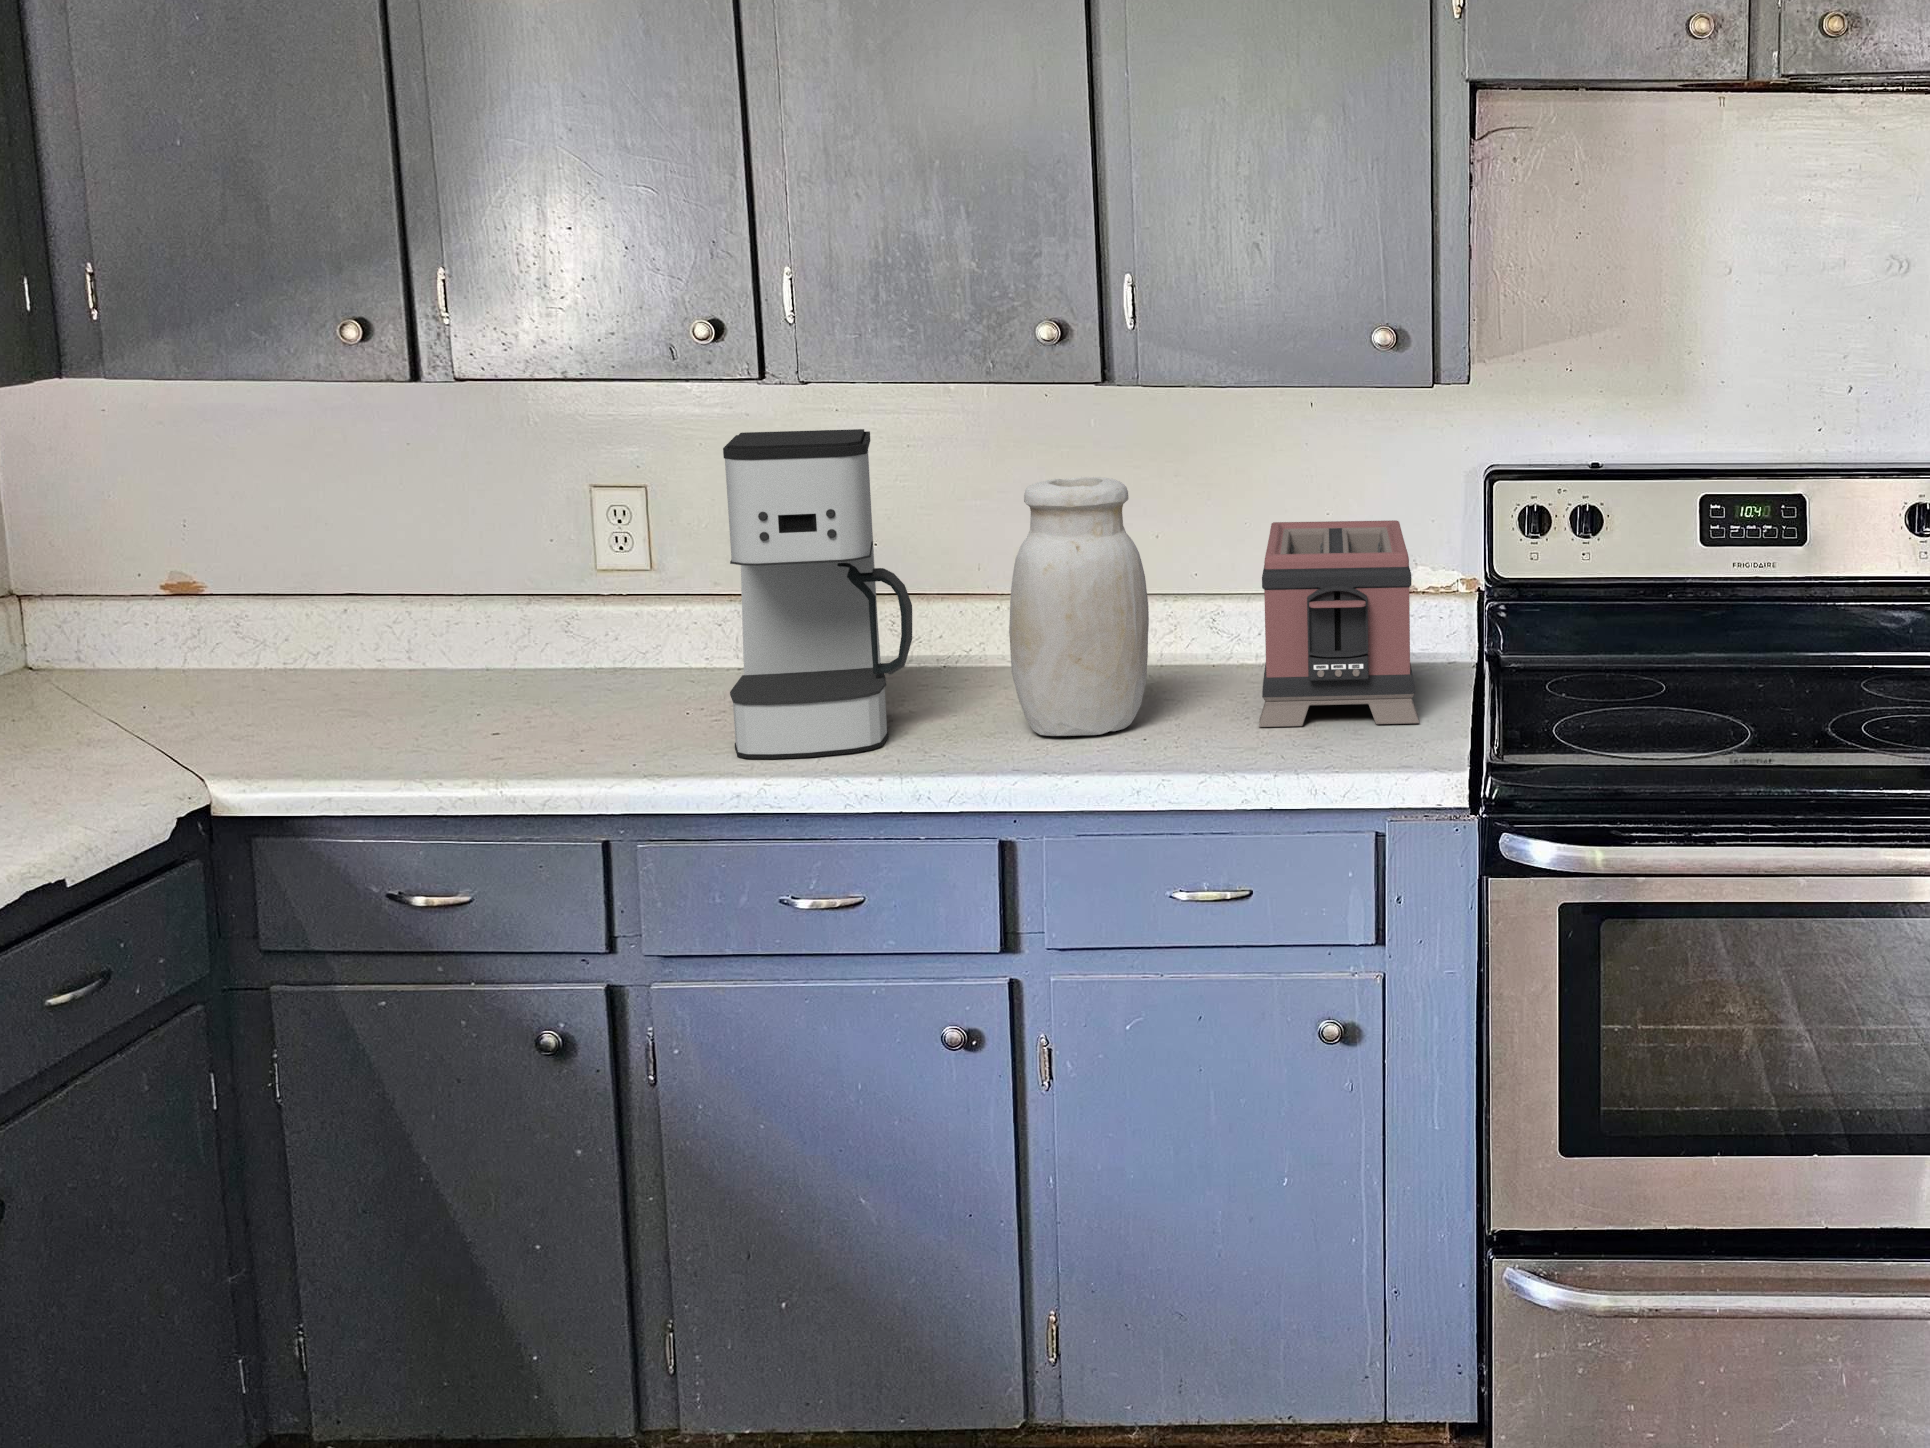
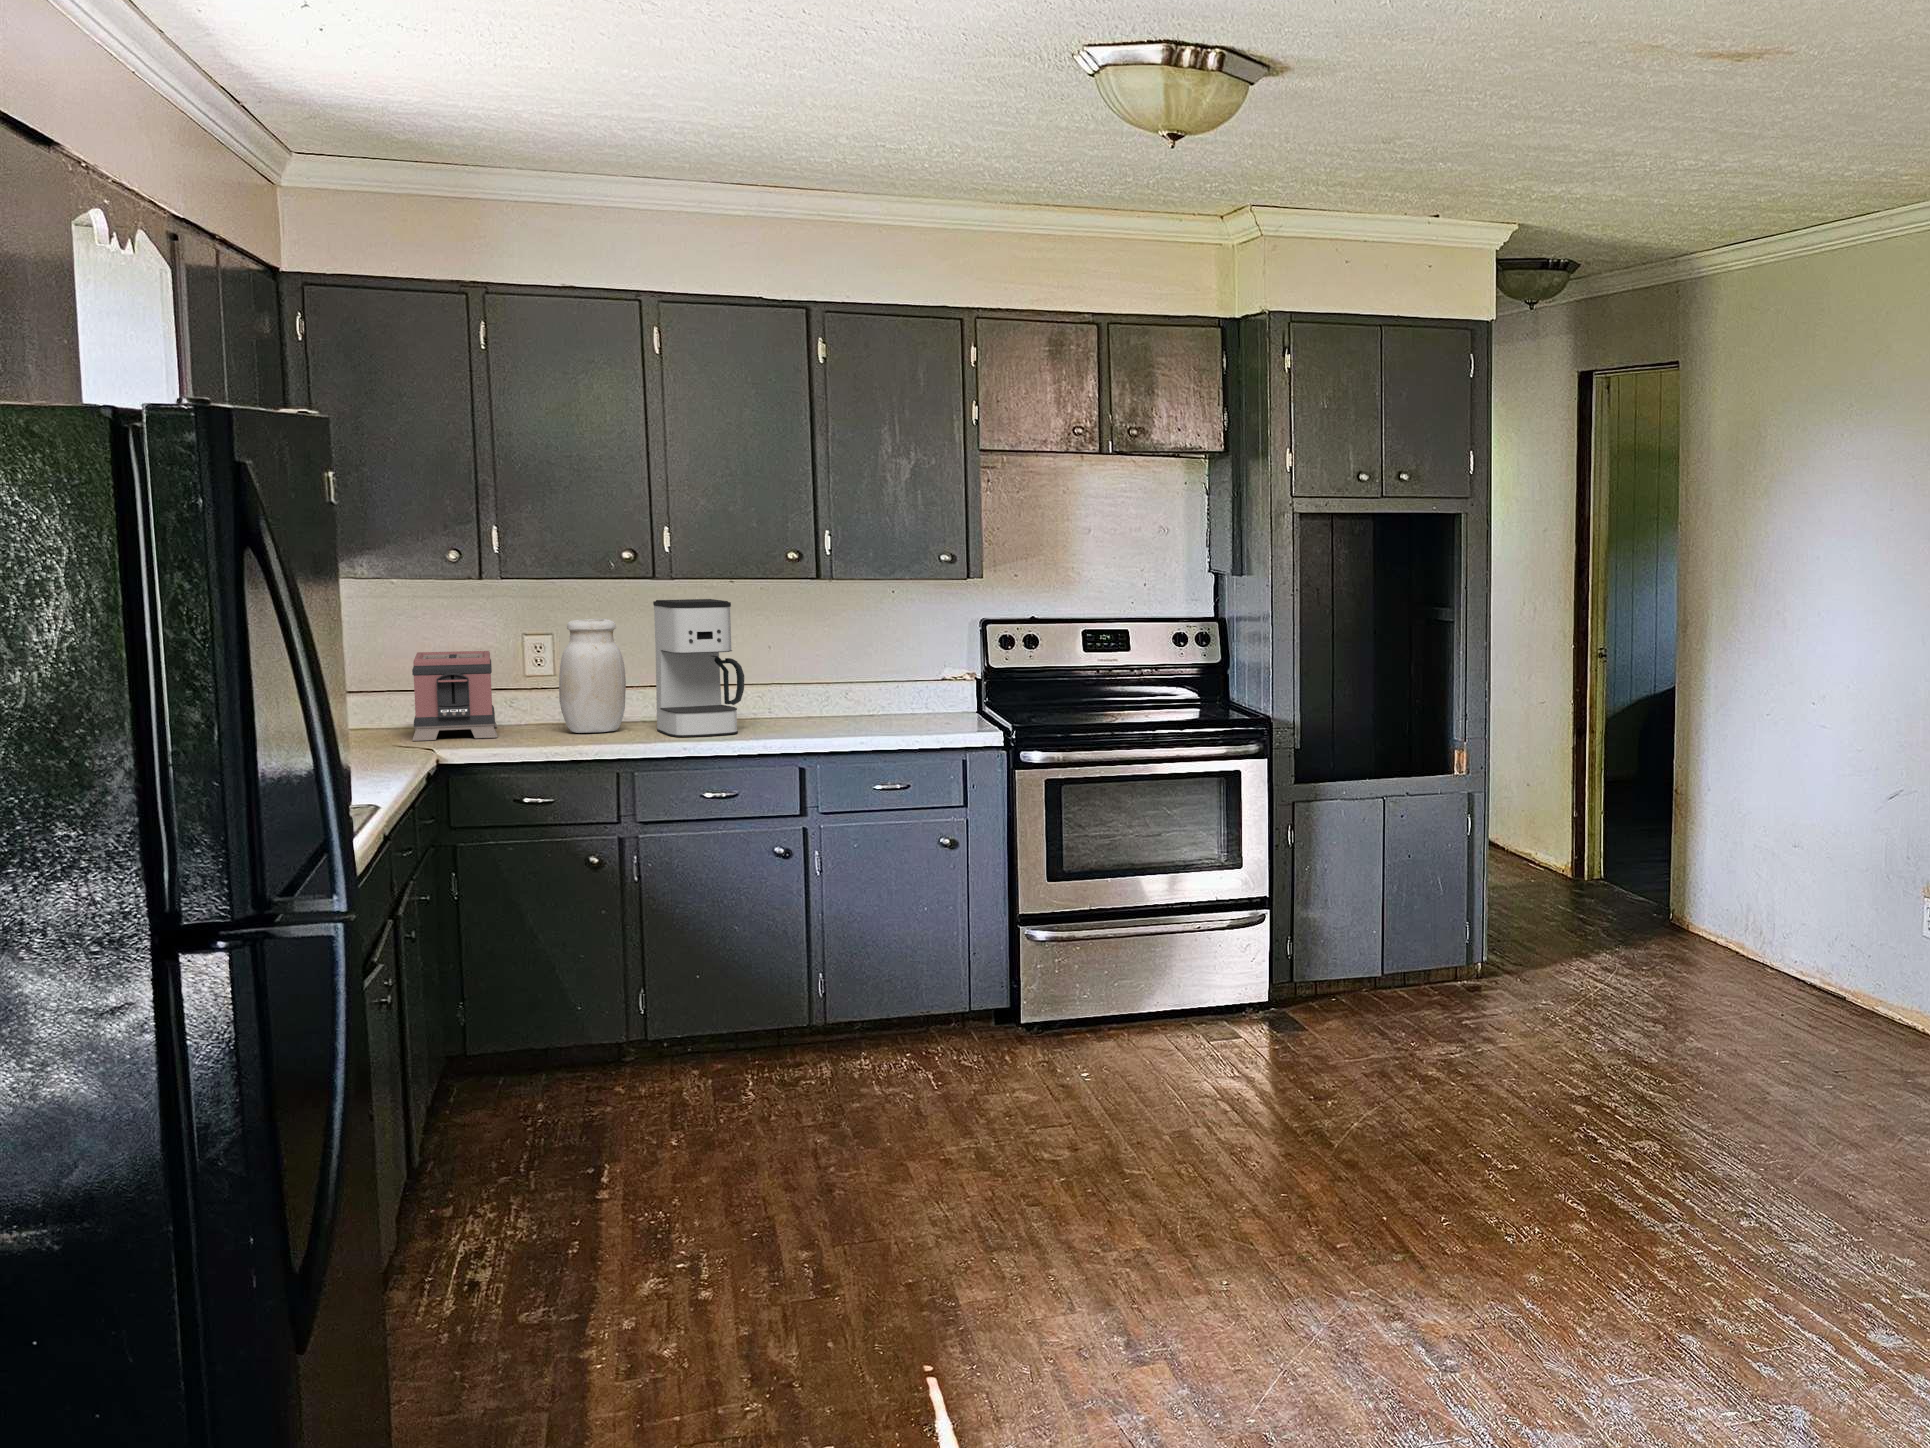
jar: present [1009,477,1149,736] -> present [559,619,626,733]
toaster: present [1259,520,1419,727] -> present [412,651,498,741]

